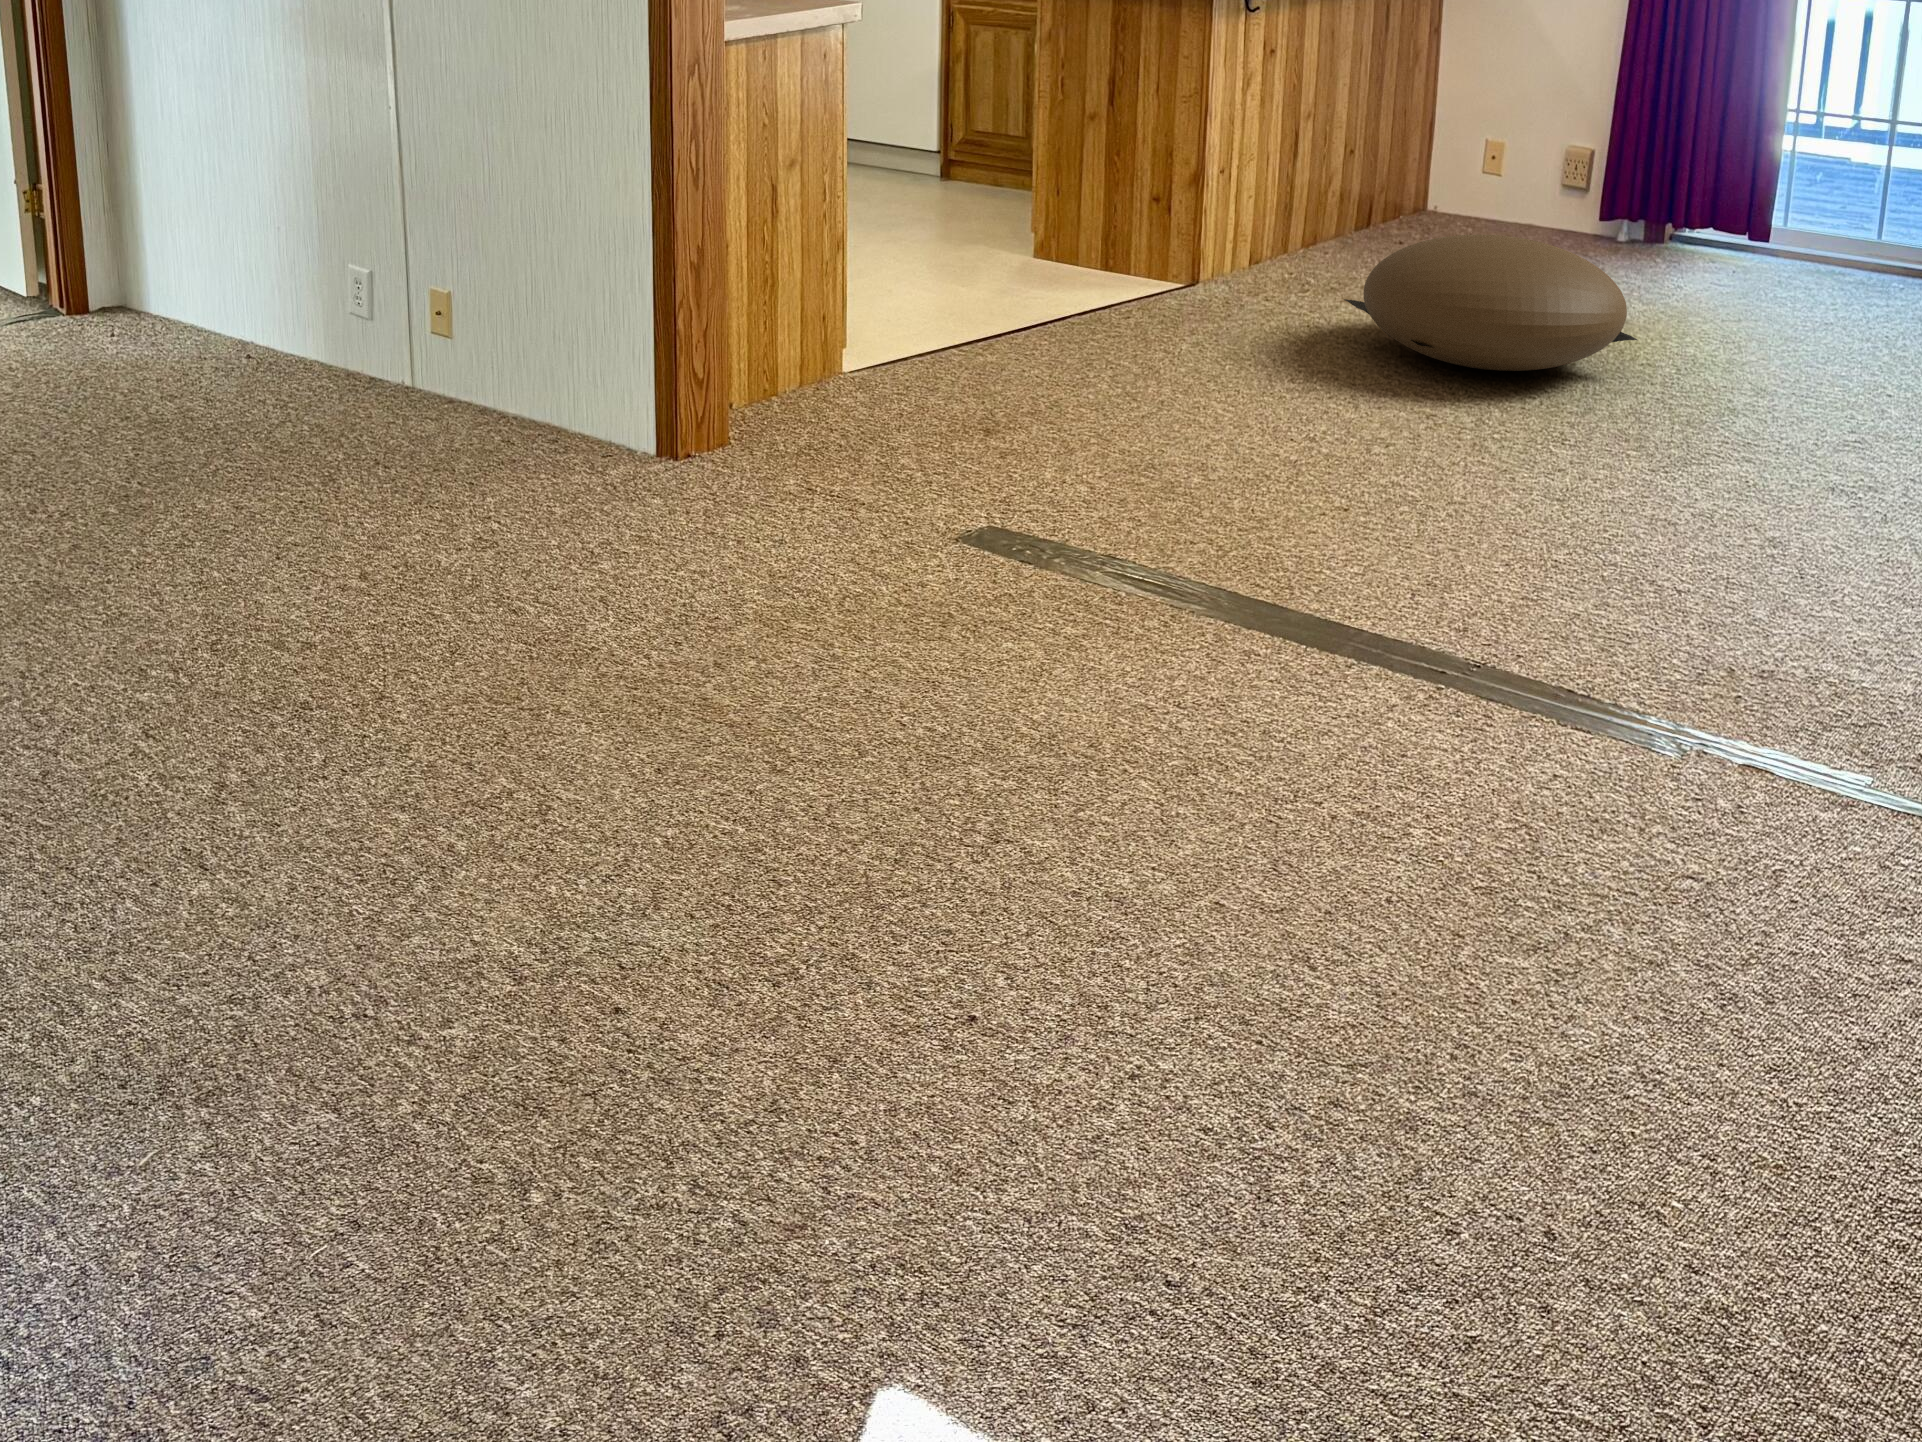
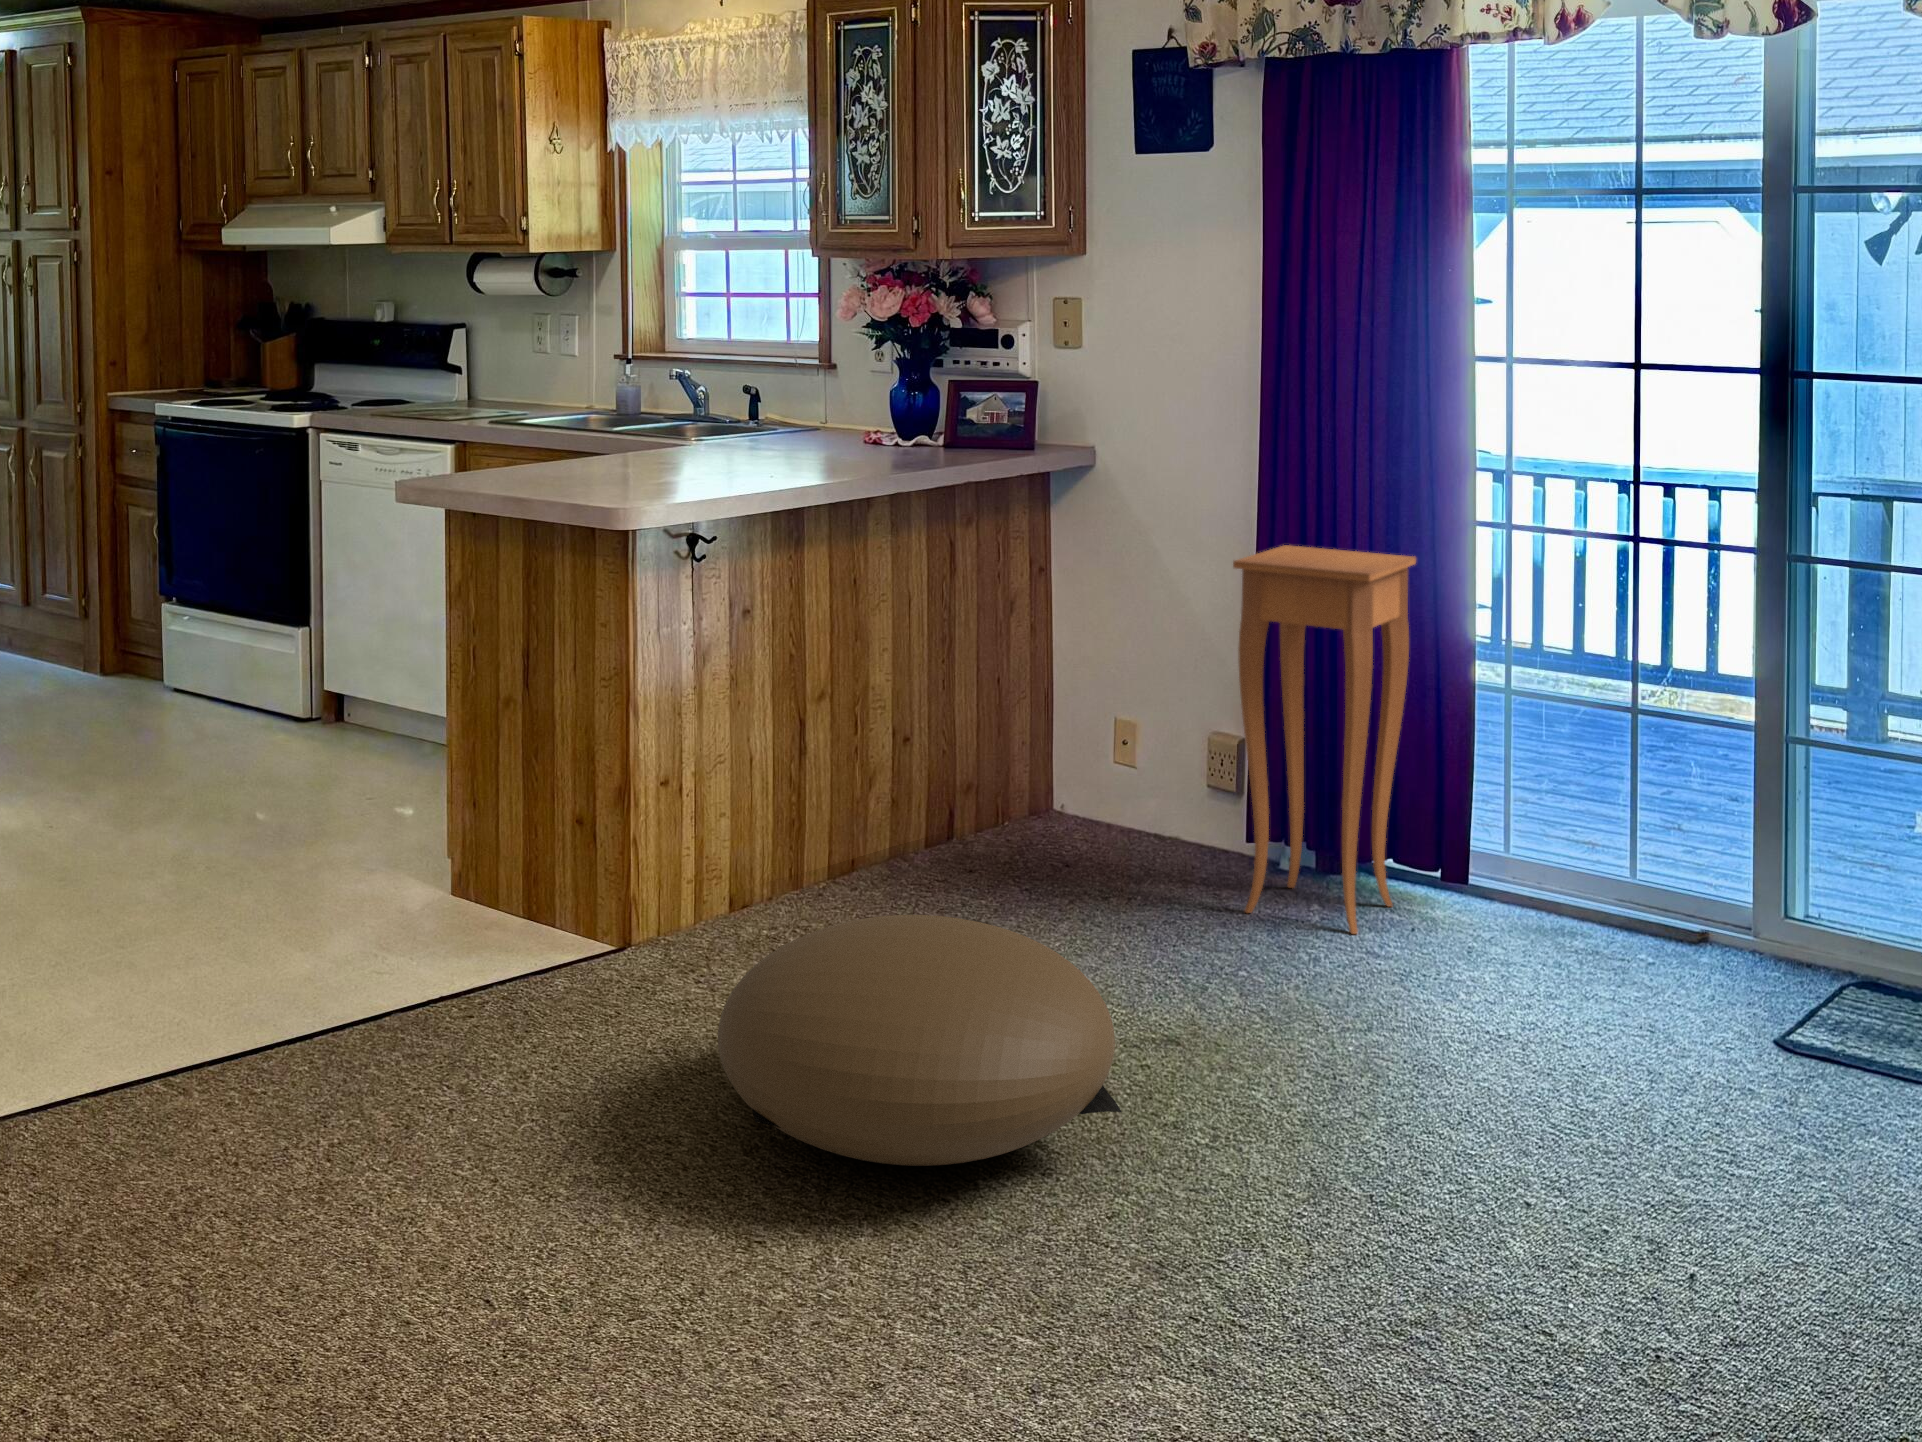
side table: none [1612,6,1753,274] -> present [1233,545,1416,934]

